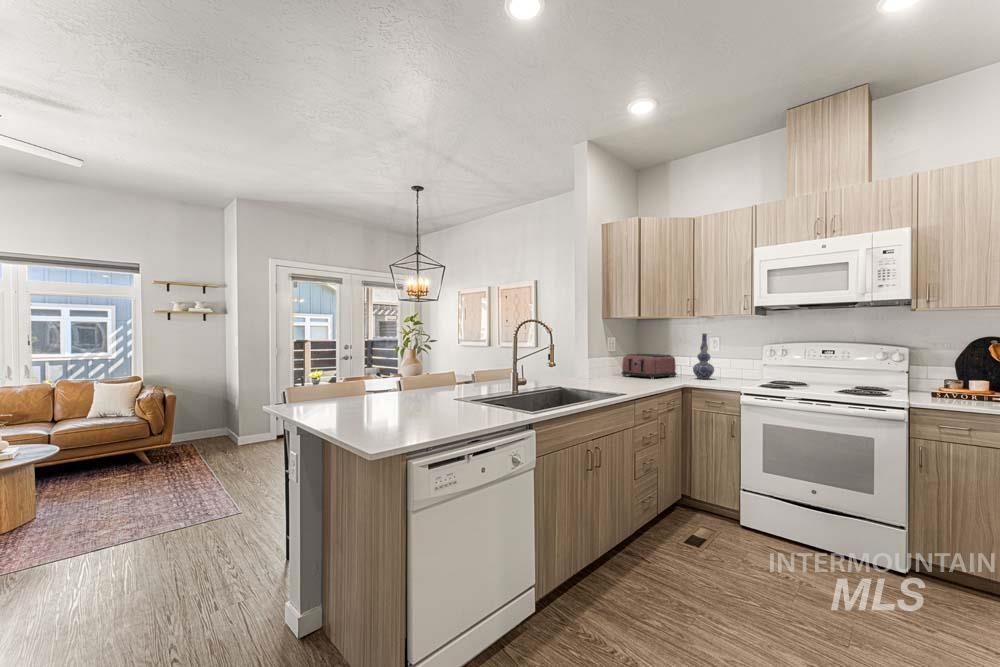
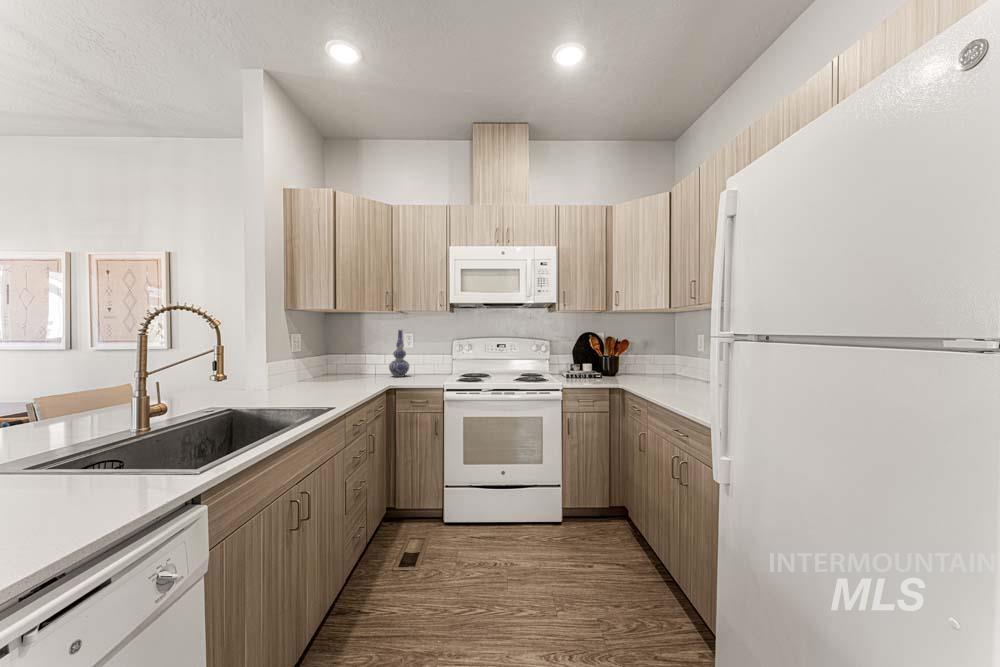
toaster: present [622,354,676,379] -> none [308,353,371,382]

